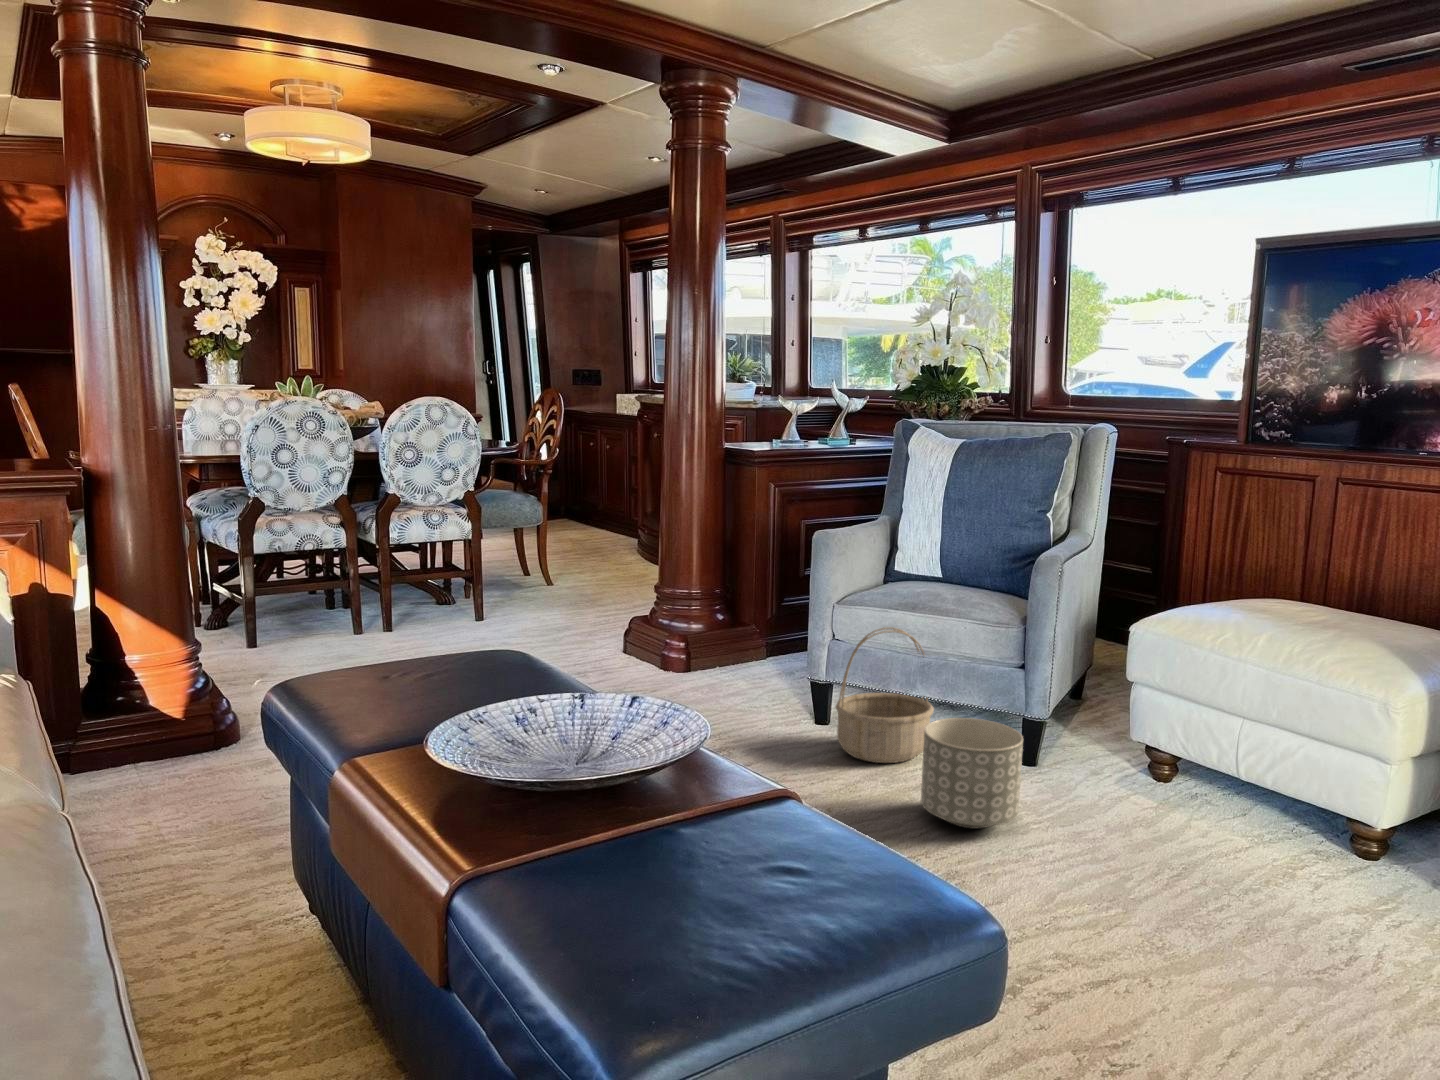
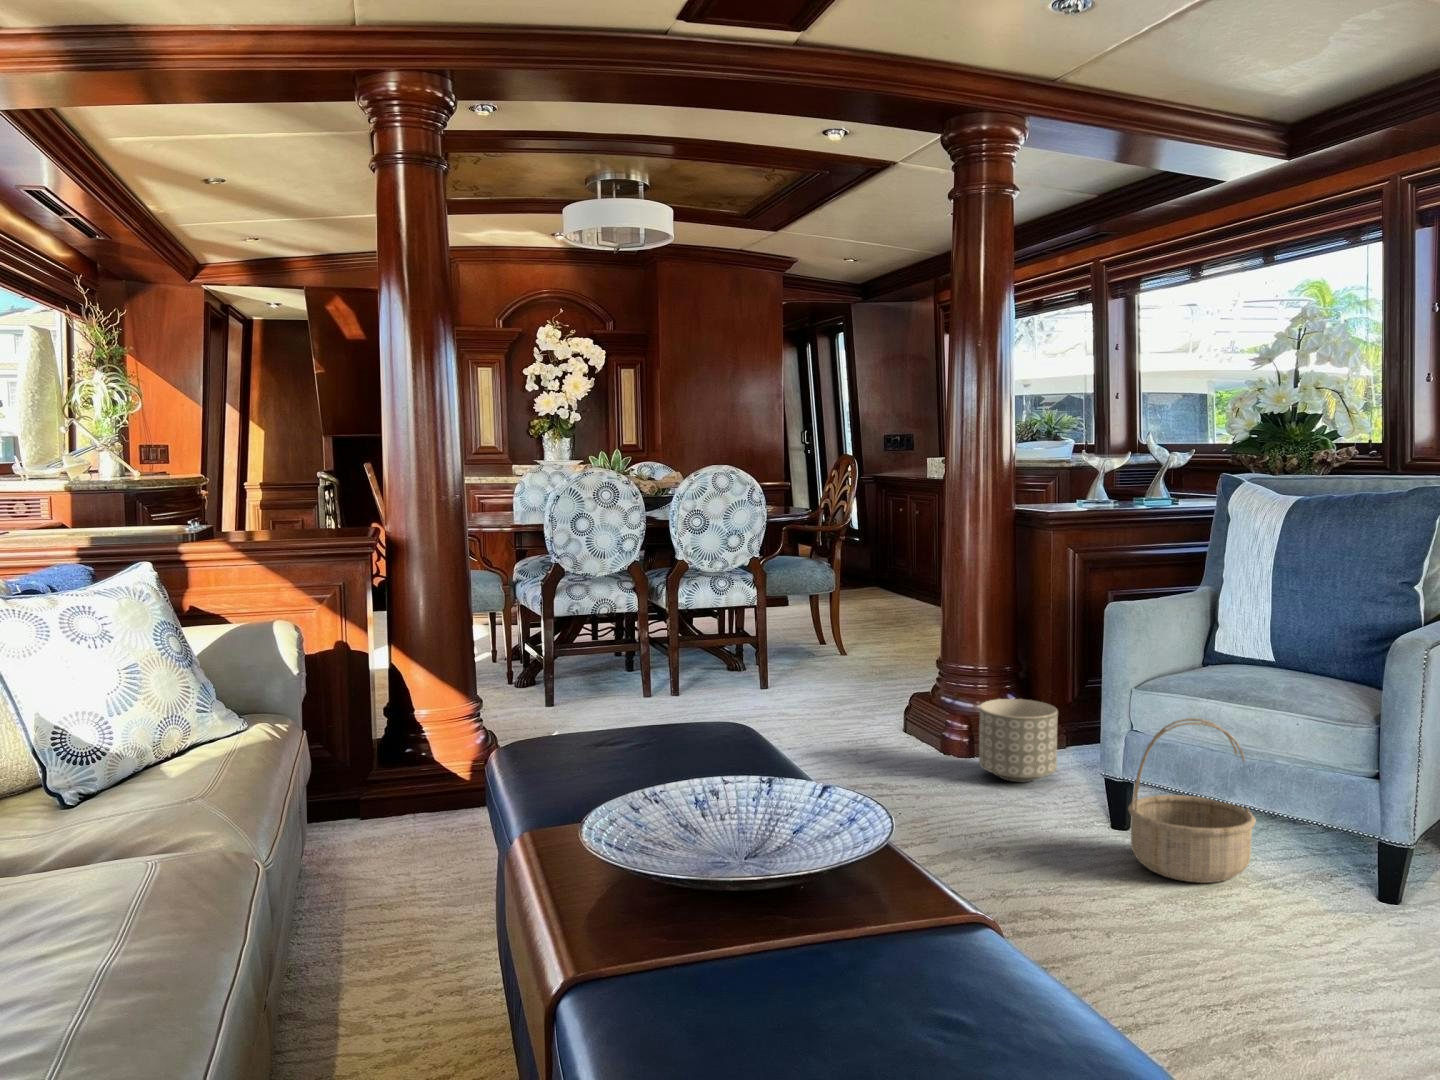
planter: present [921,718,1023,829] -> present [979,699,1058,782]

